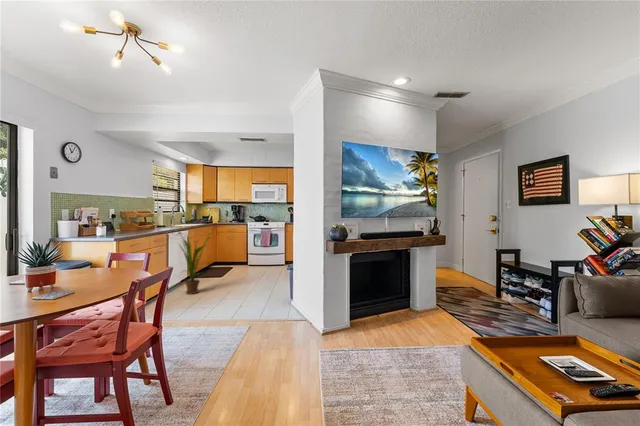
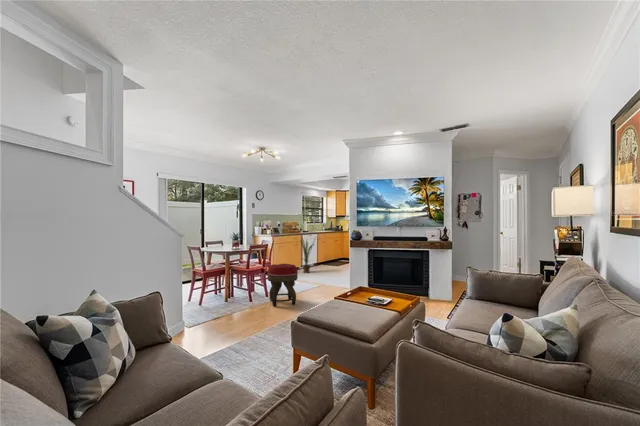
footstool: none [221,295,292,406] -> present [267,264,298,306]

